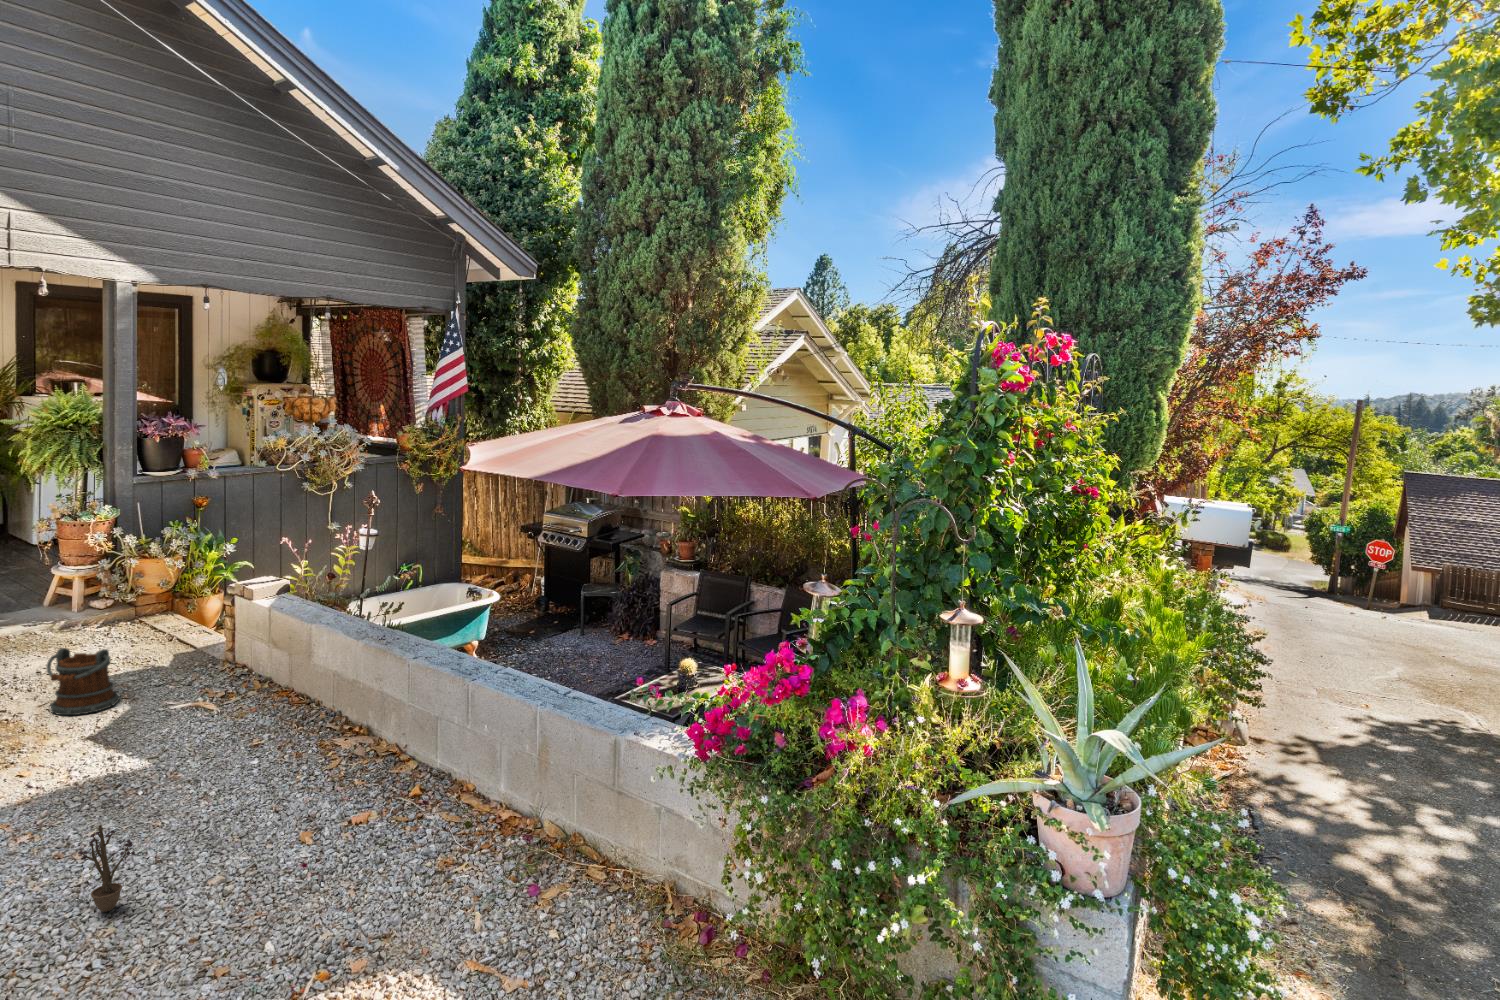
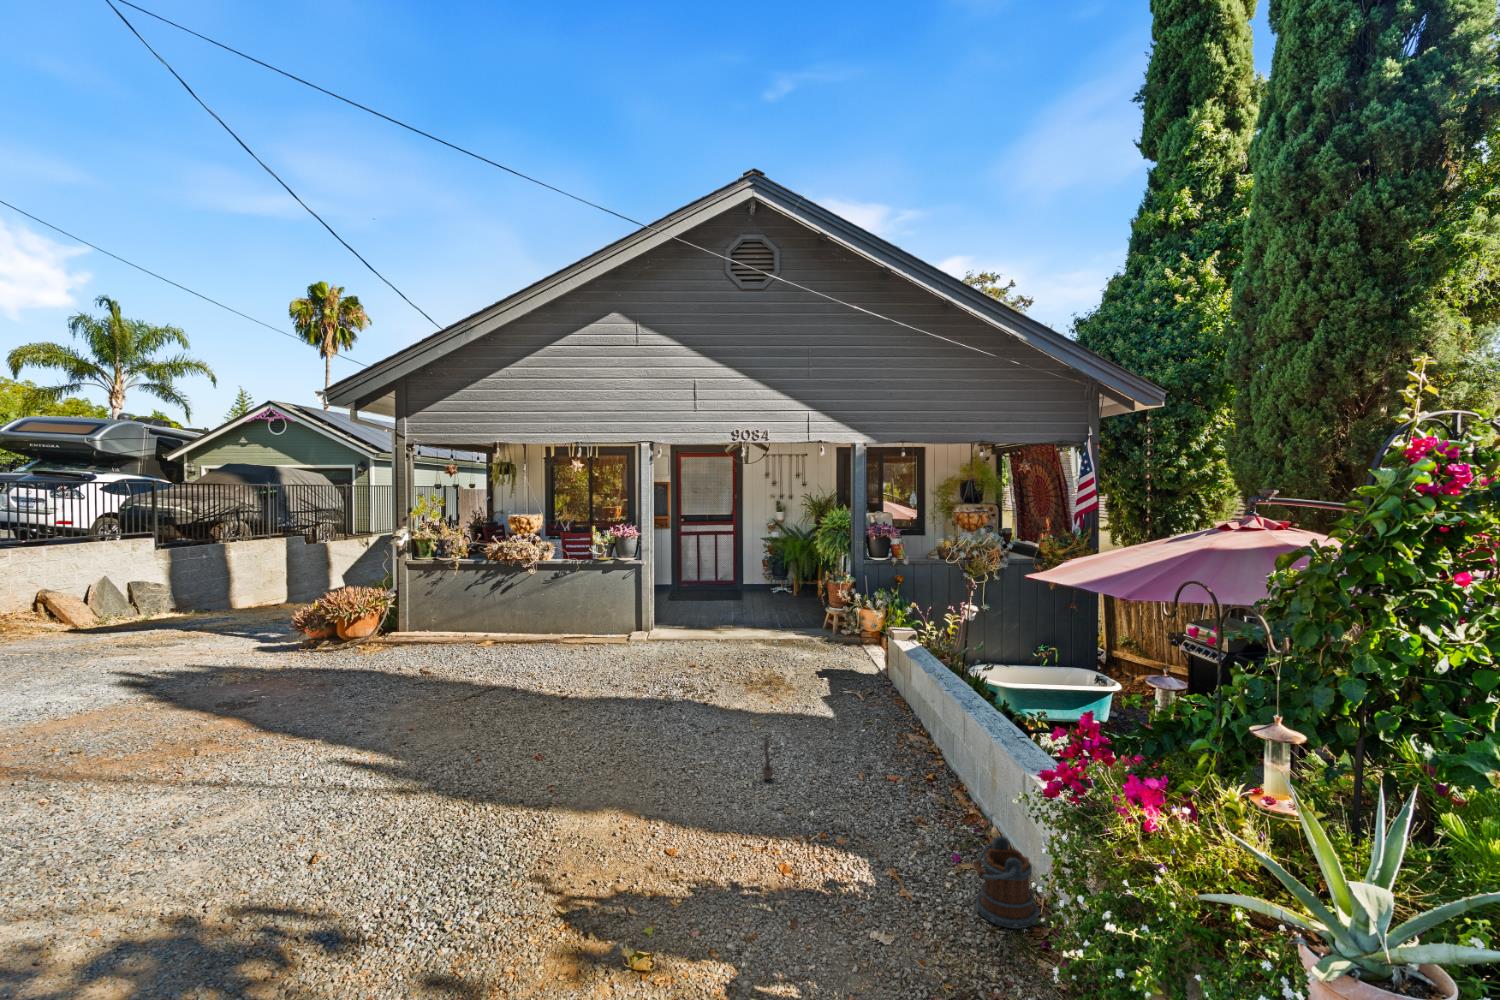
bucket: present [47,648,121,715] -> present [973,836,1040,929]

